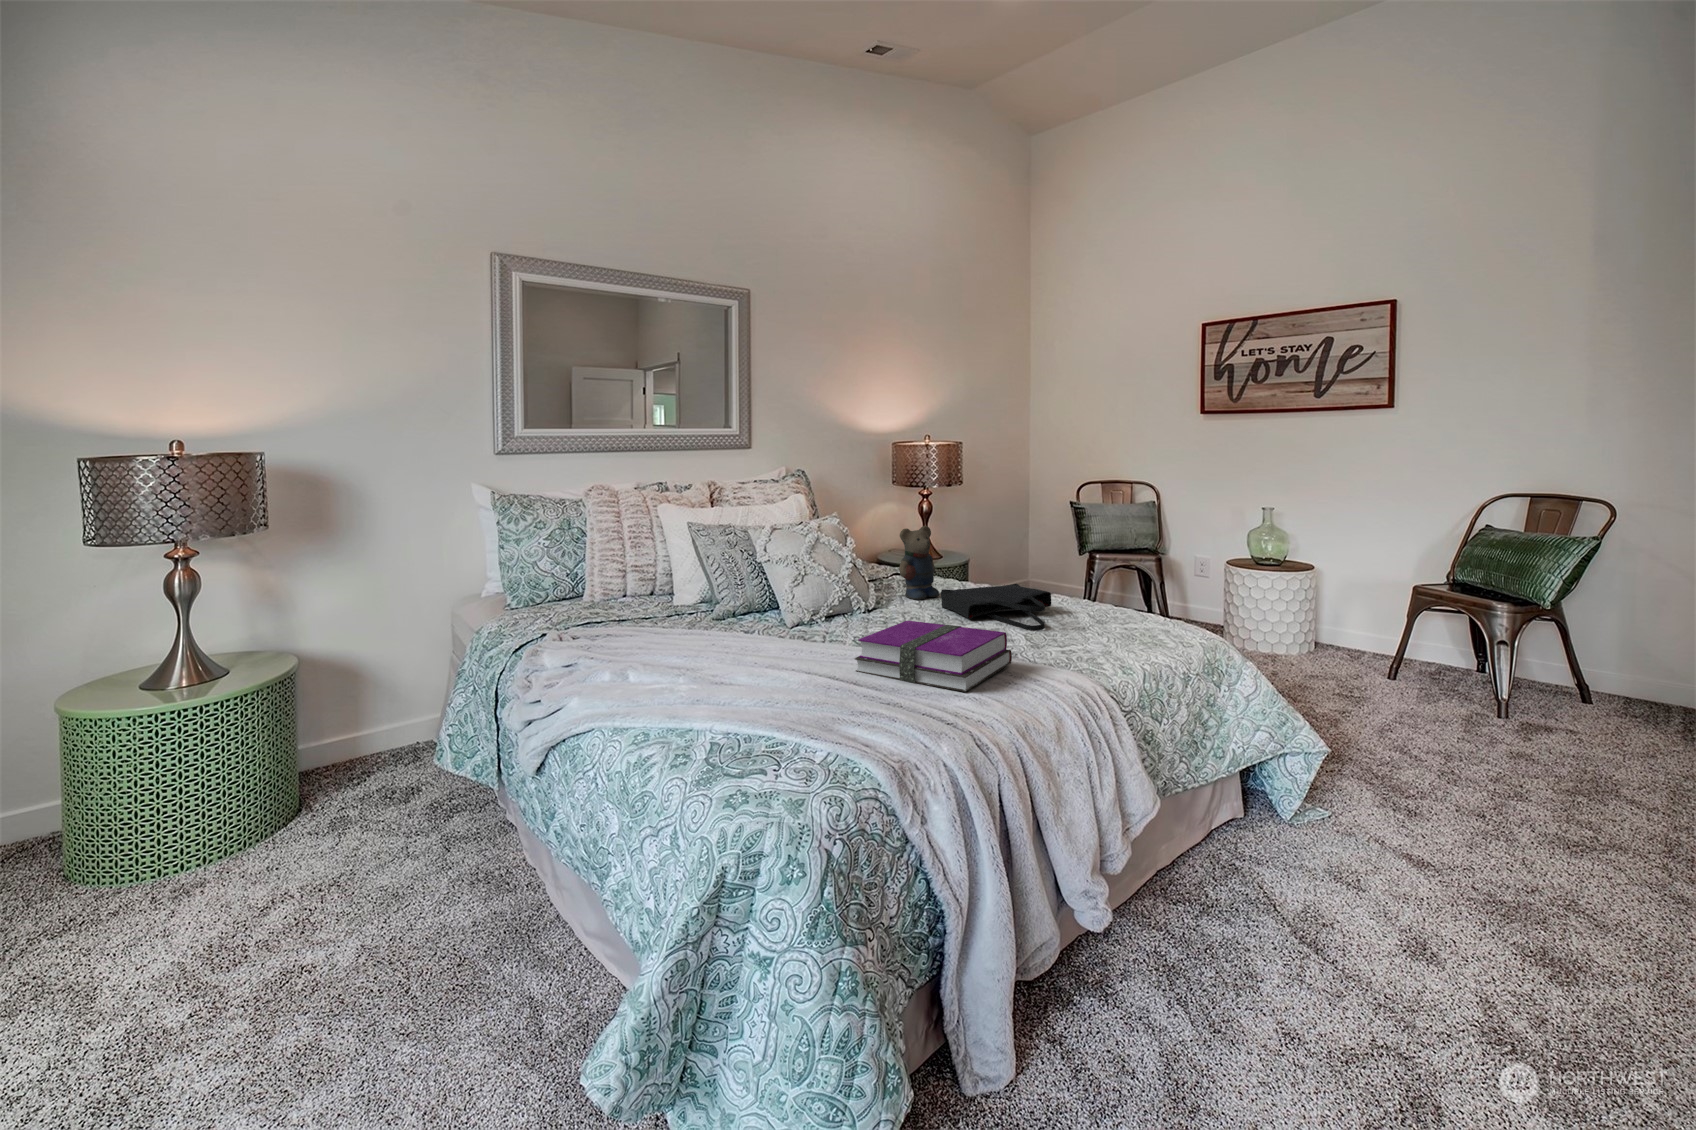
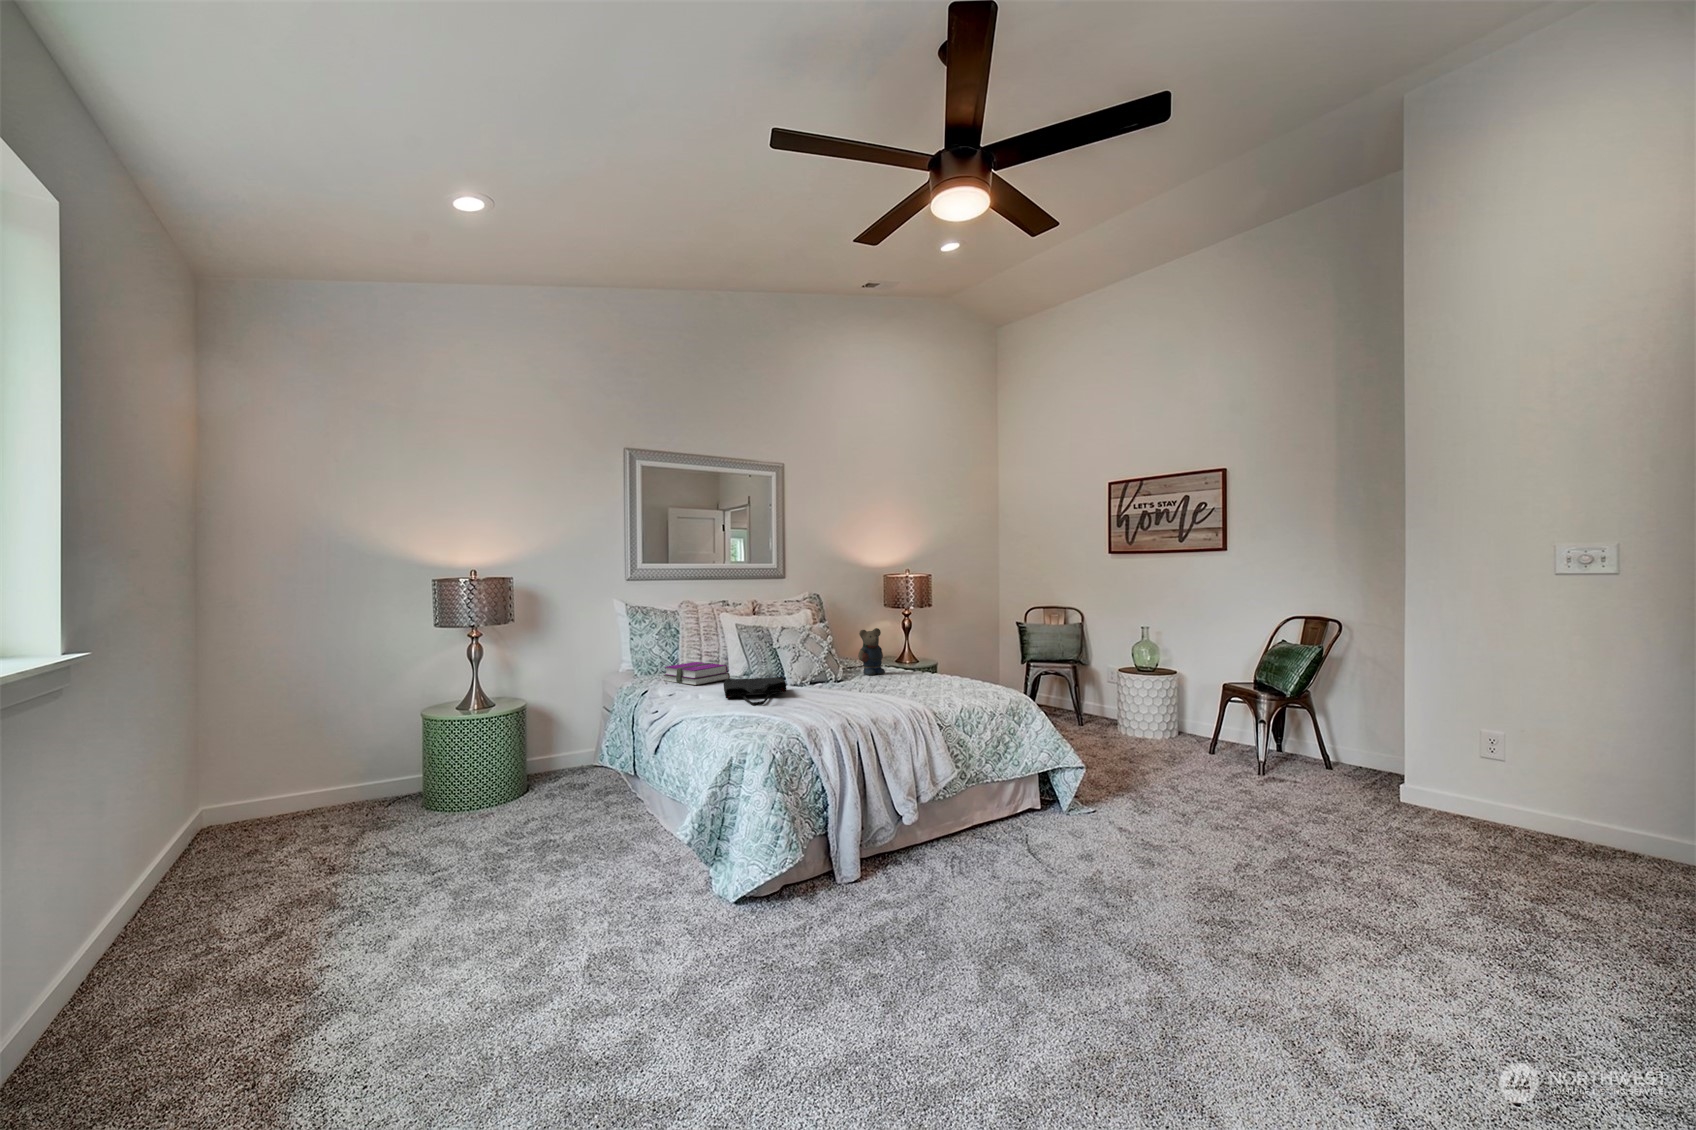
tote bag: present [941,584,1051,631] -> present [724,677,786,706]
hardback book: present [854,621,1012,692] -> present [663,662,730,685]

